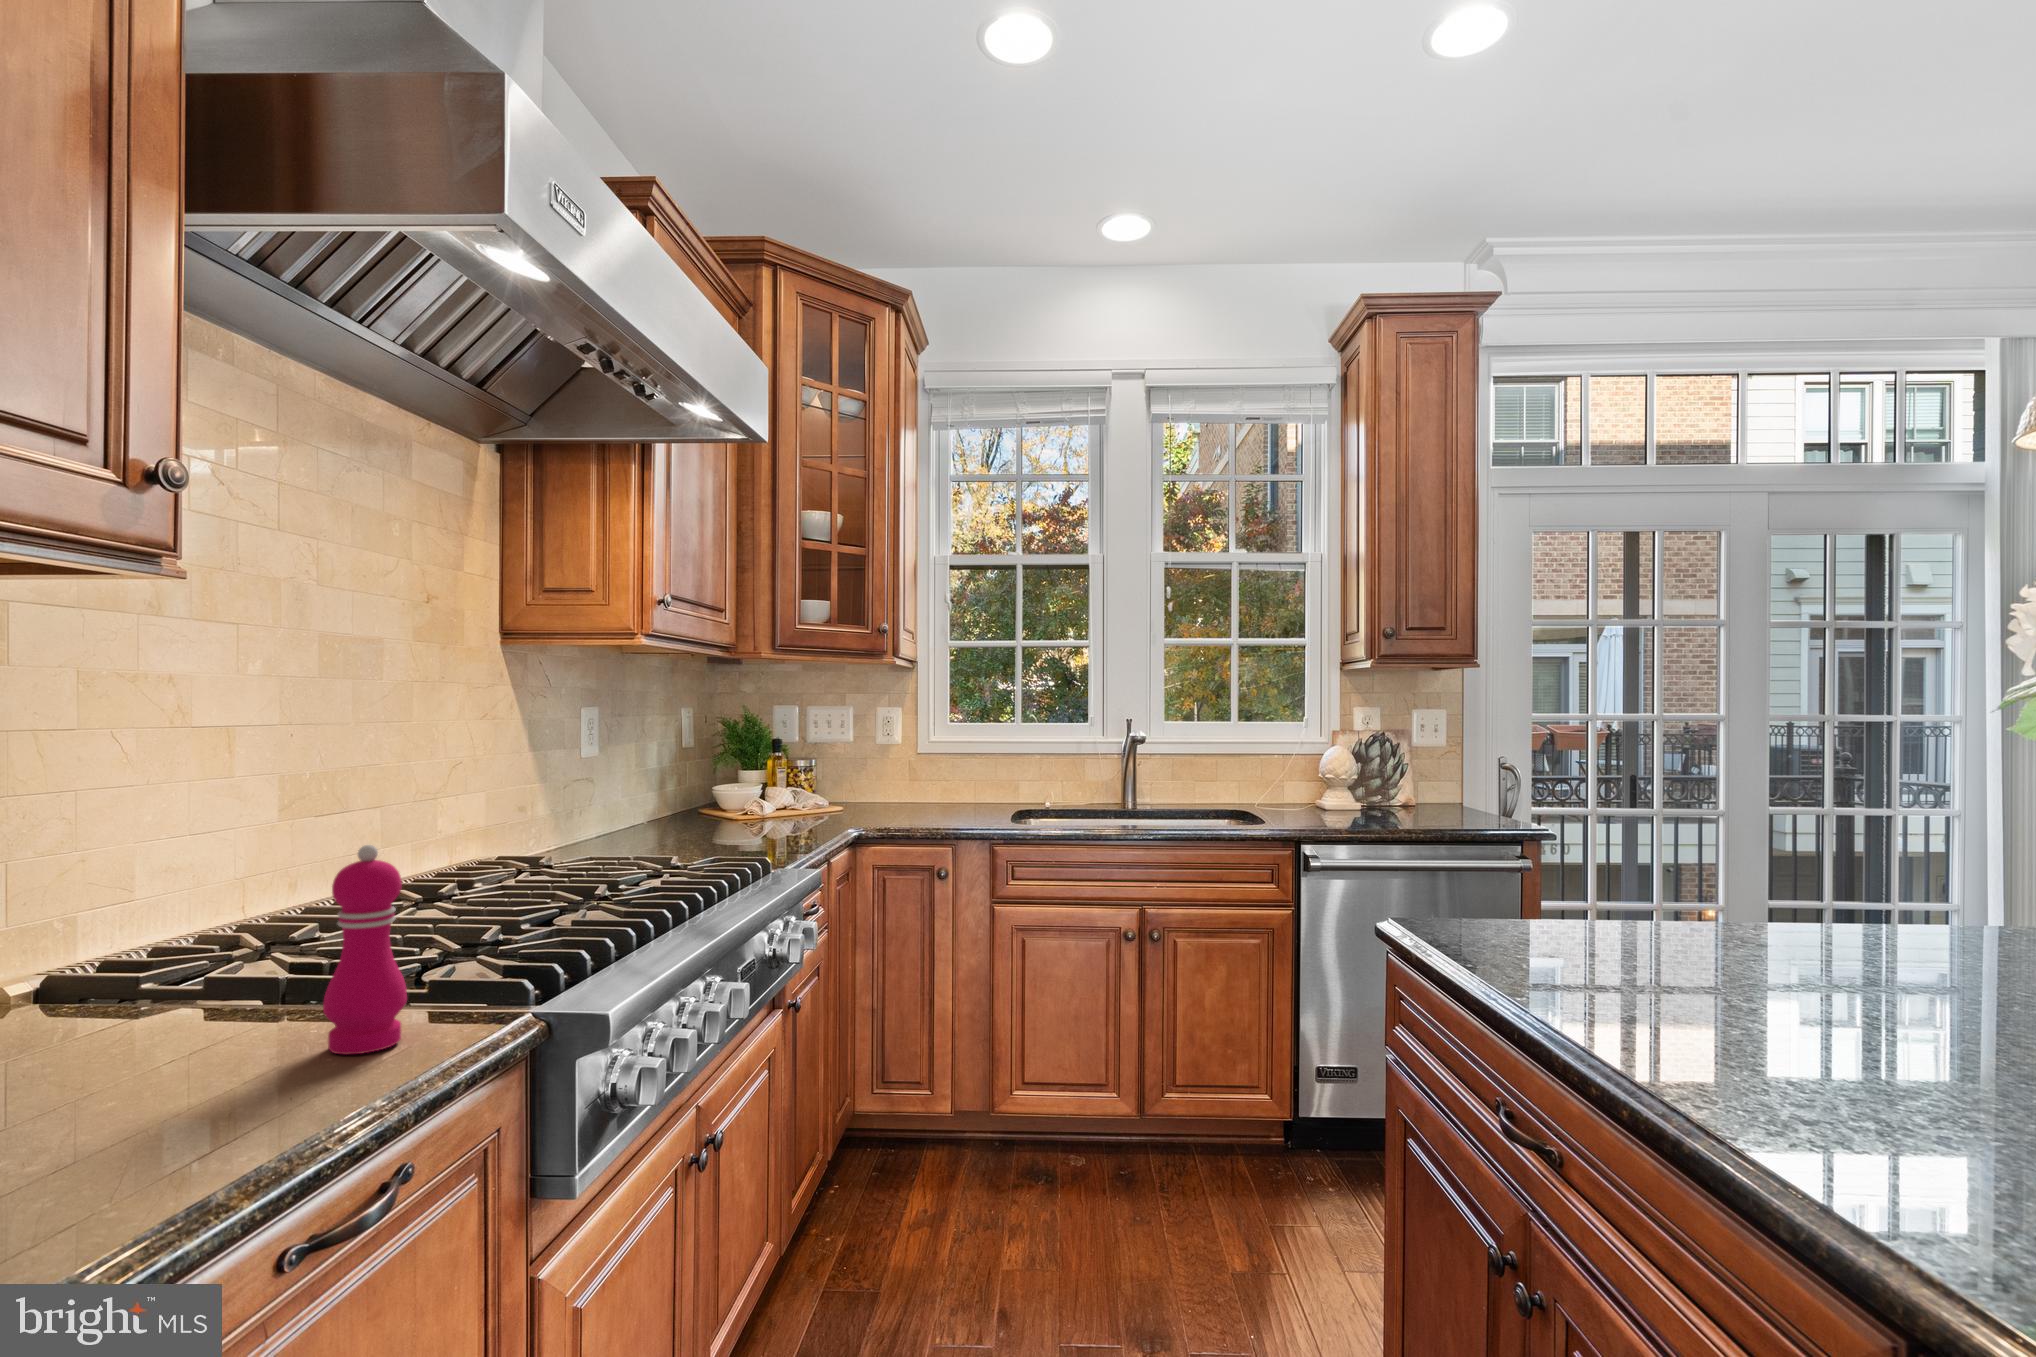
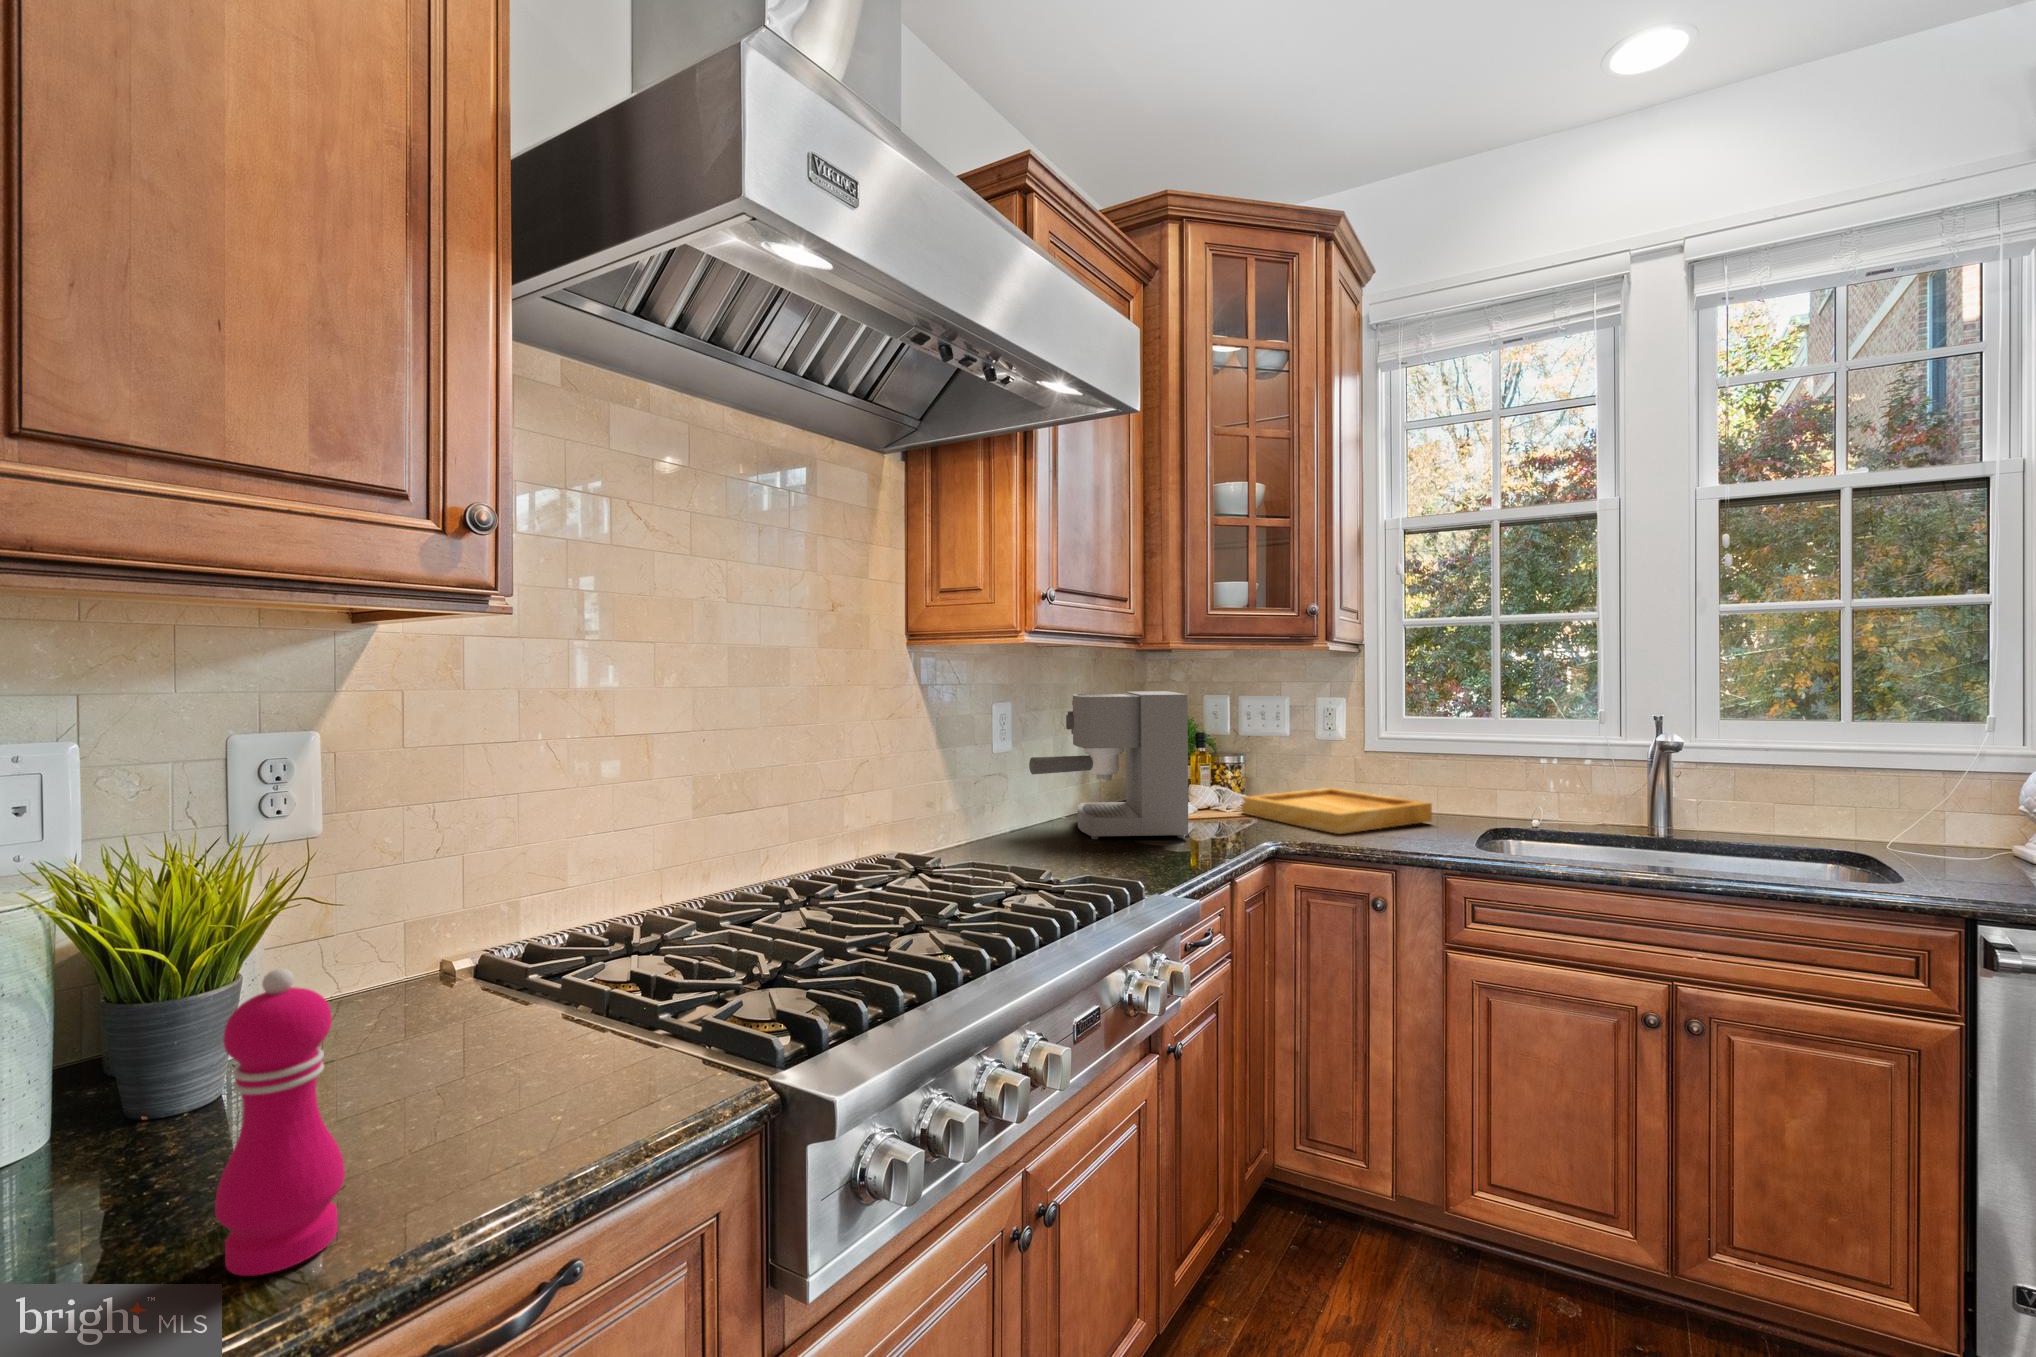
coffee maker: none [635,698,788,833] -> present [1029,691,1188,839]
tray: none [817,788,974,820] -> present [1242,788,1432,834]

